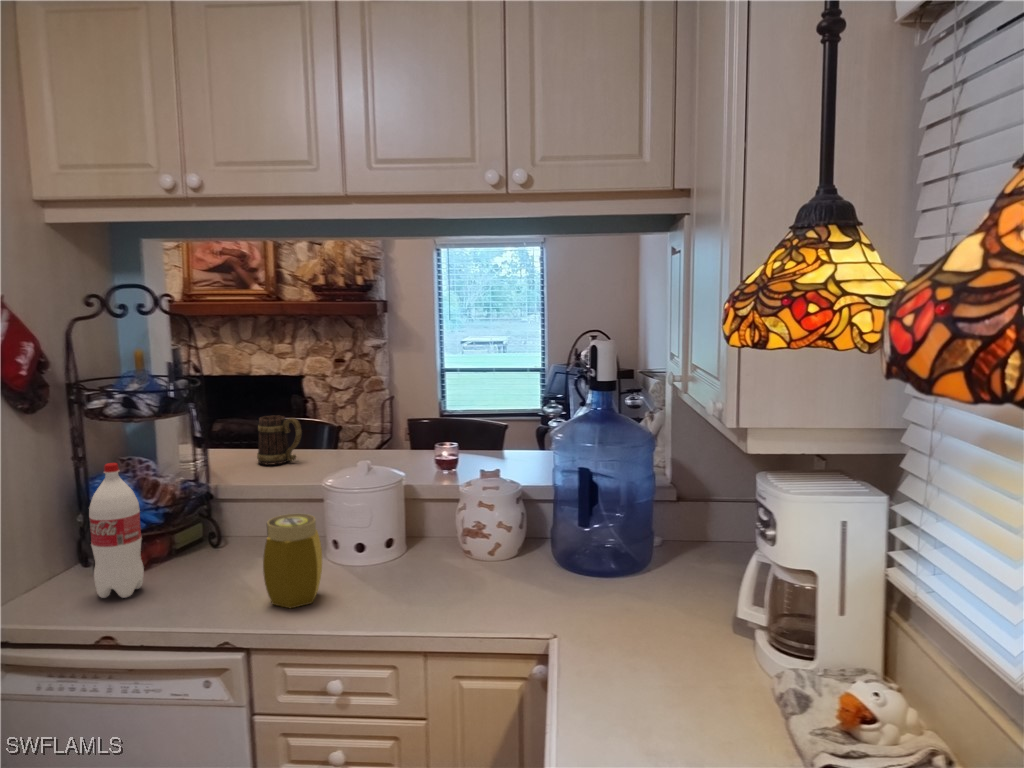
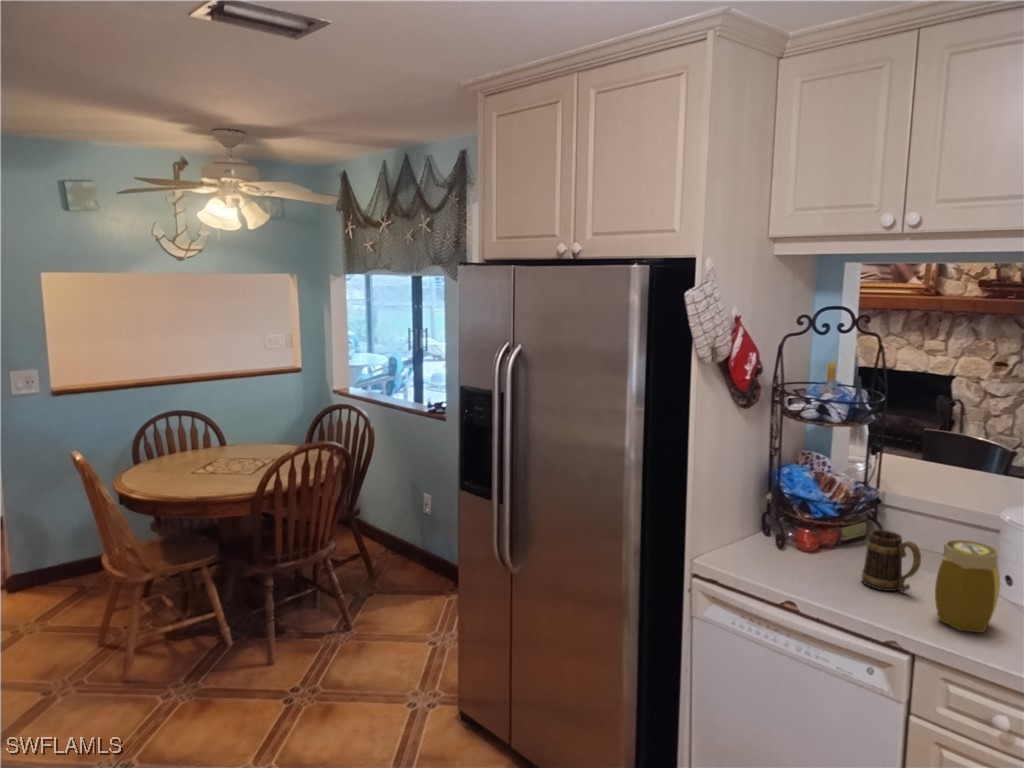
mug: present [257,416,302,465] -> present [862,530,921,591]
bottle: present [89,463,144,598] -> none [780,459,823,573]

